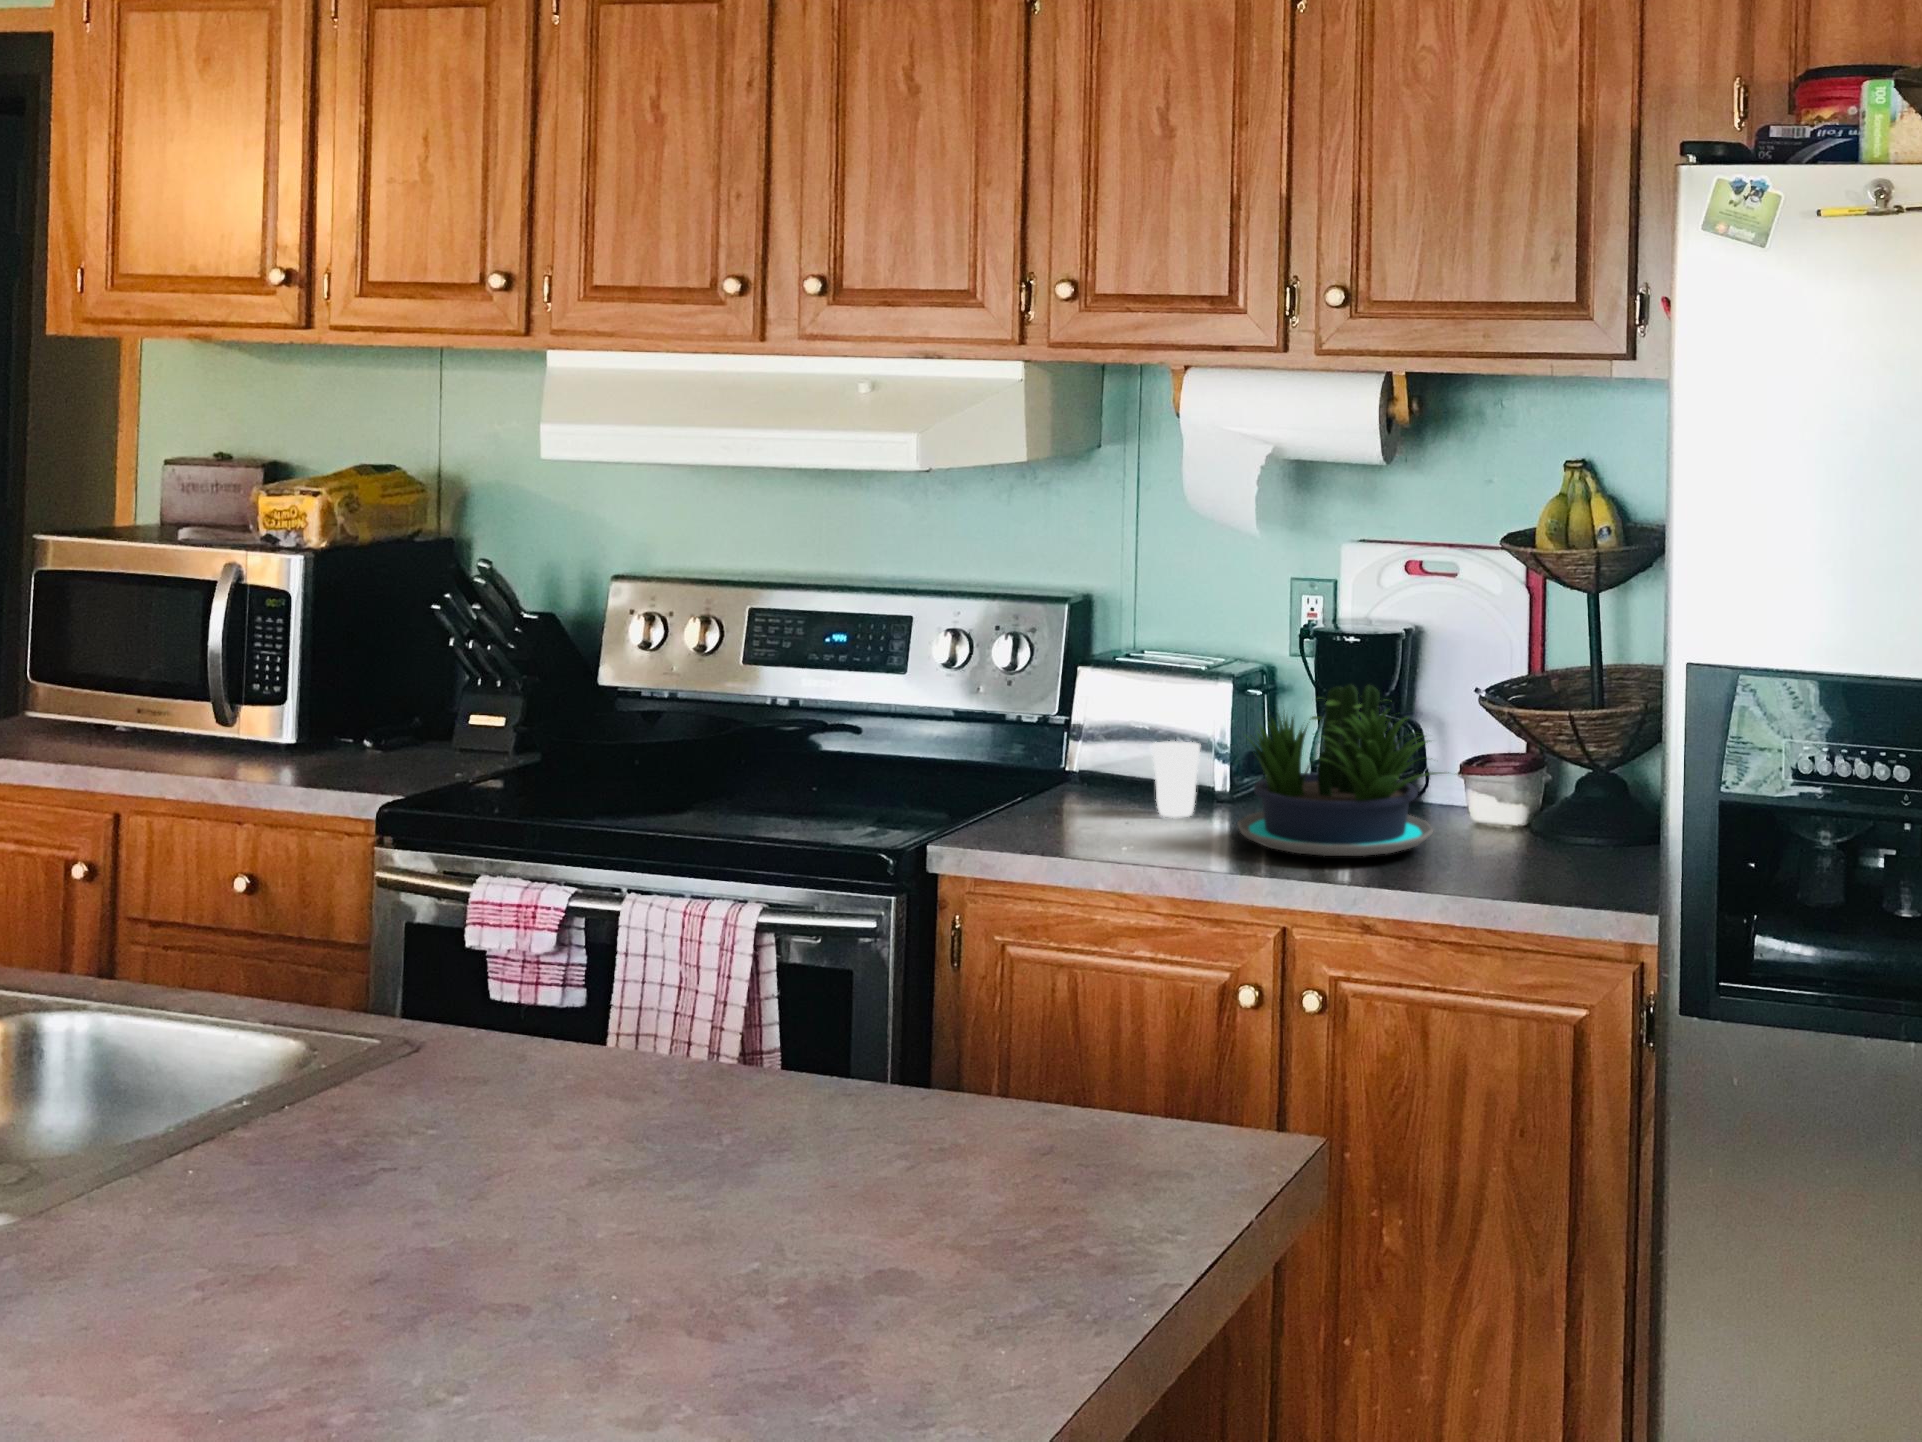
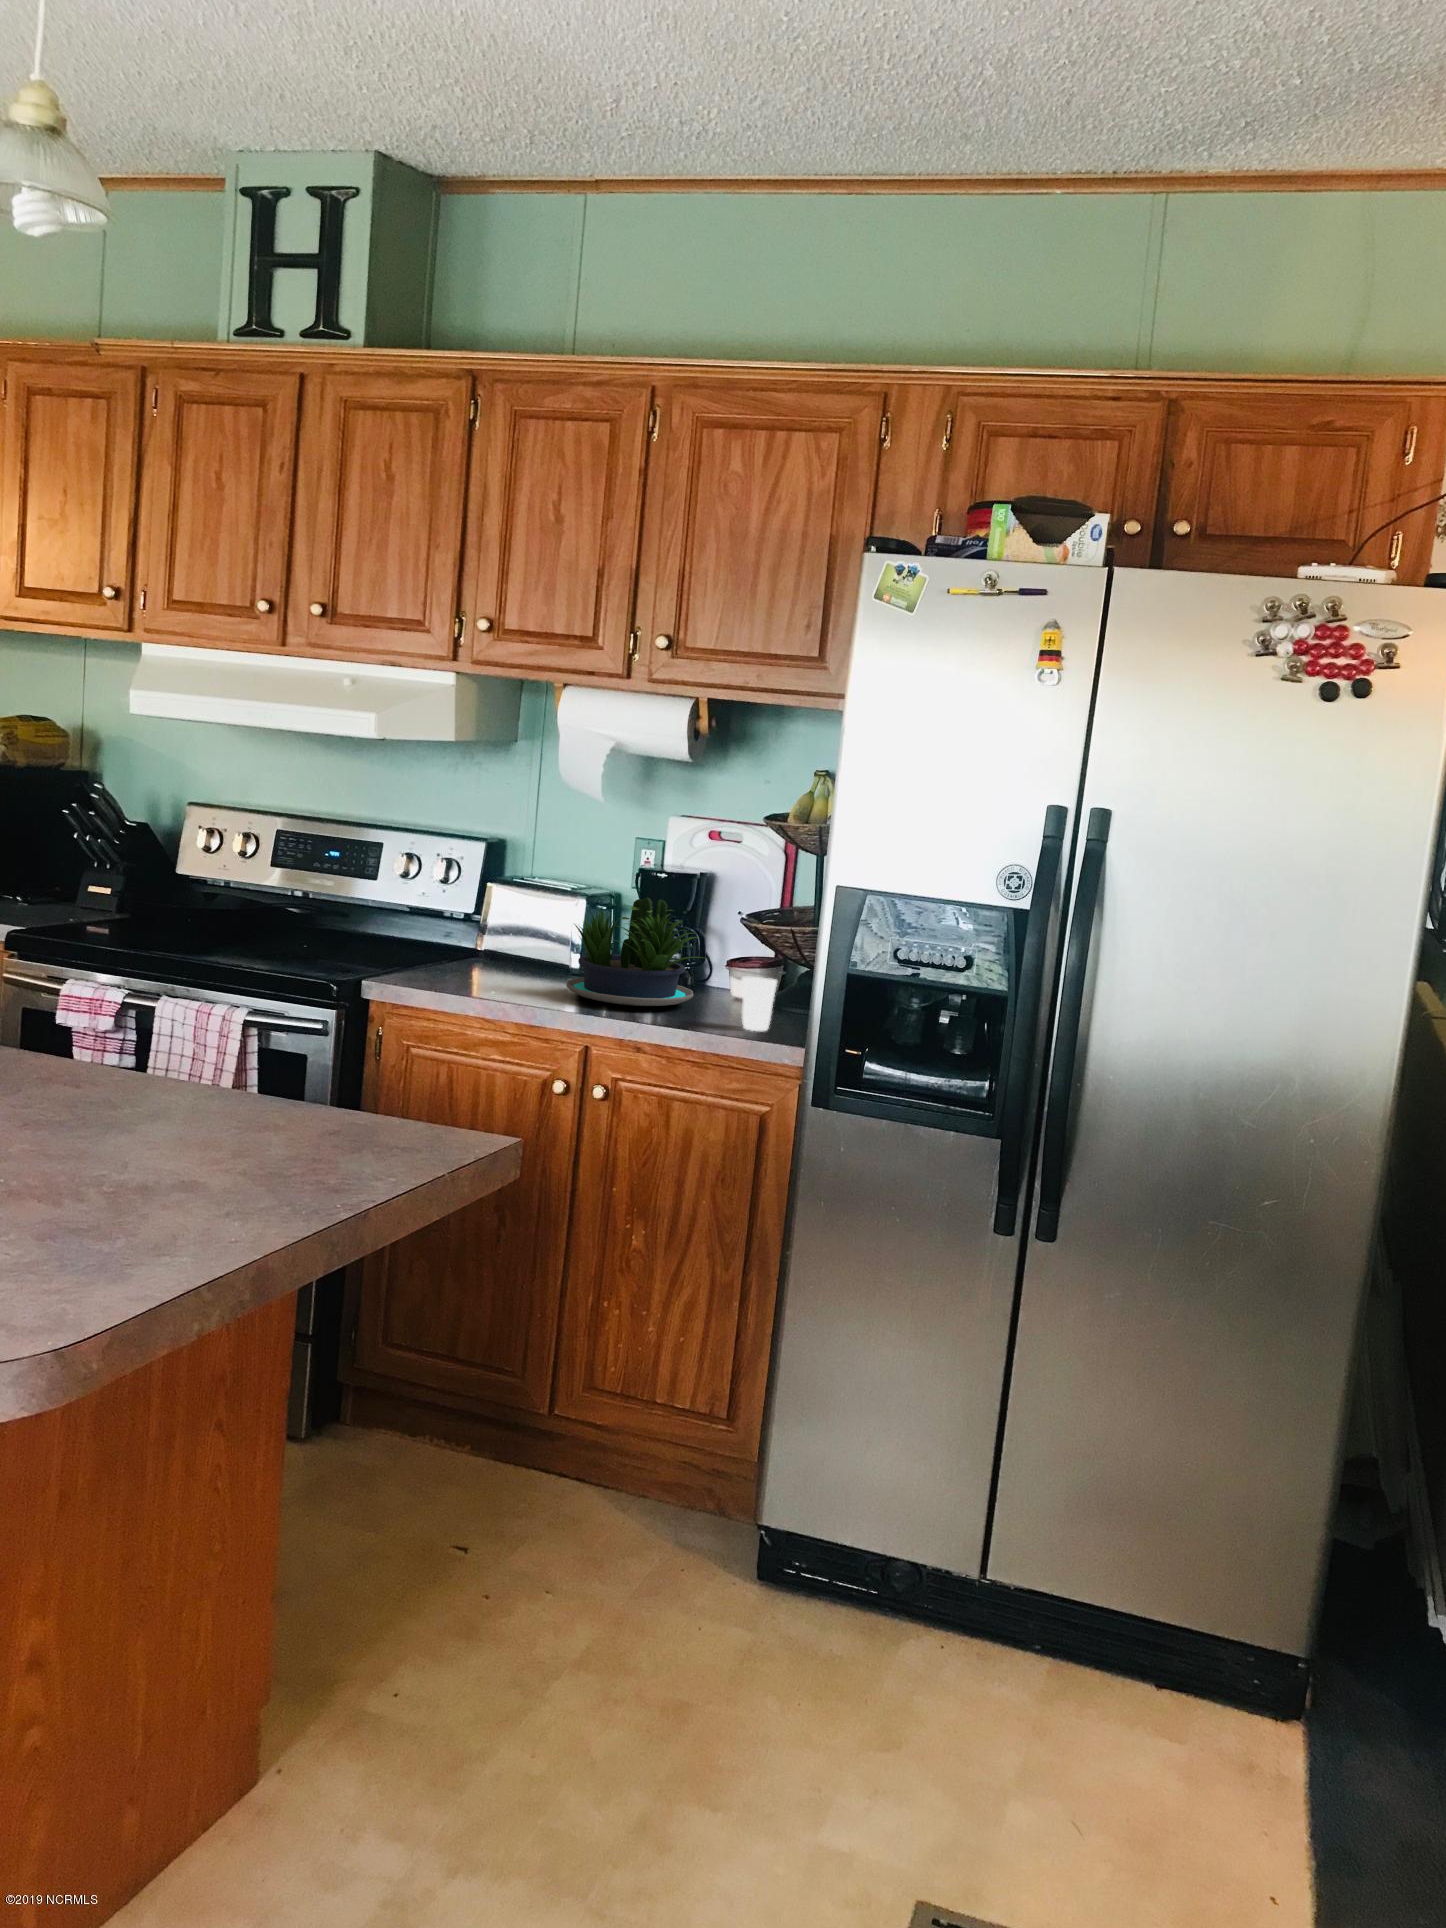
cup: present [1151,741,1200,818] -> present [742,977,777,1031]

